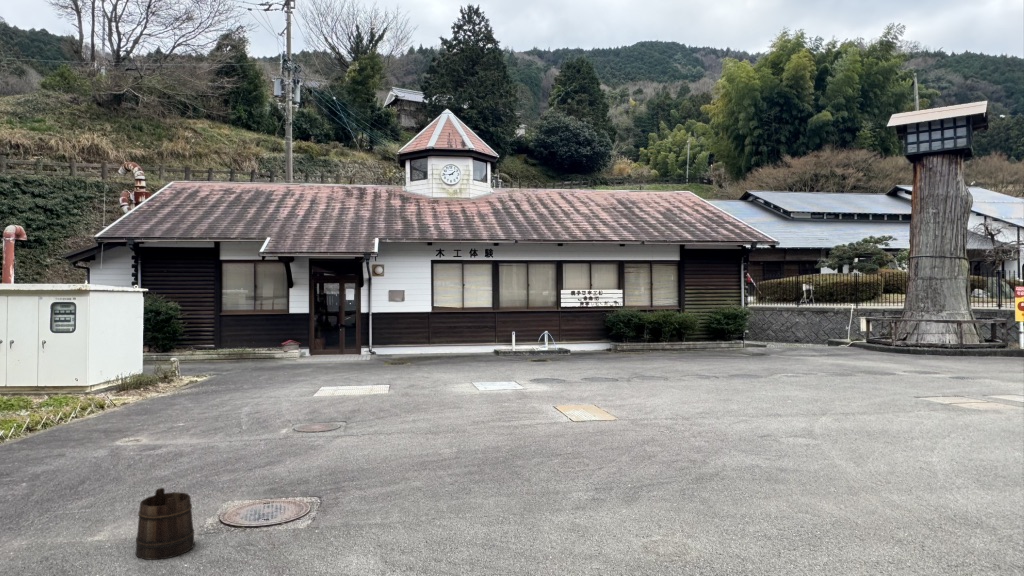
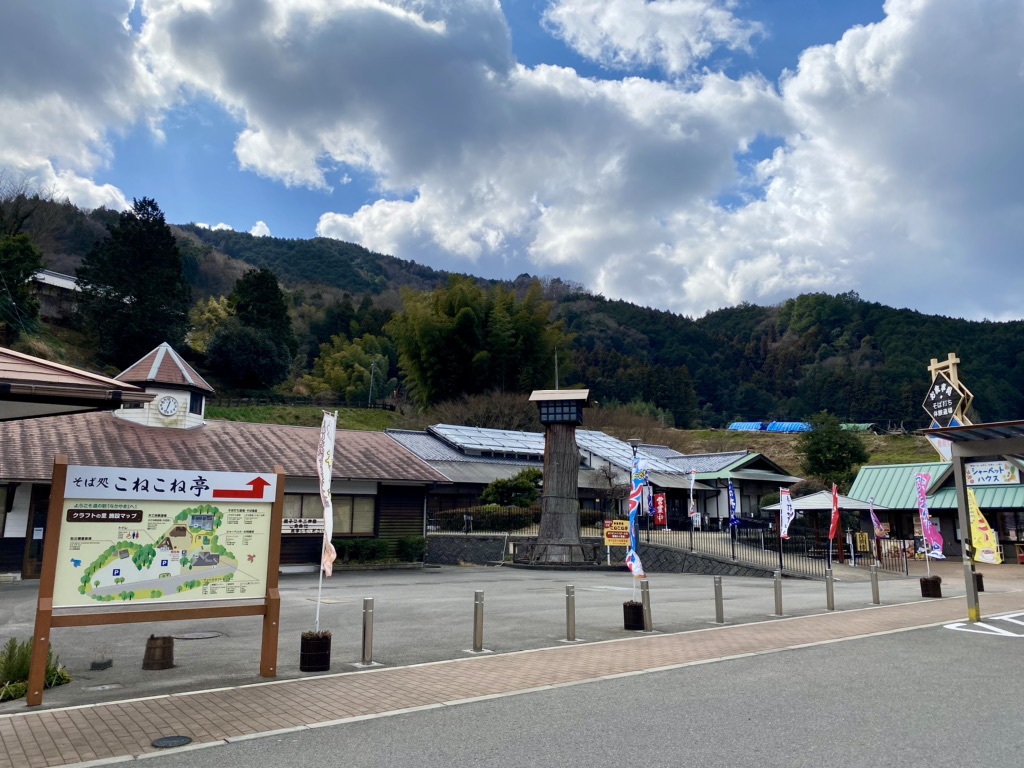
decorative plant: none [61,497,121,544] -> present [90,645,113,670]

